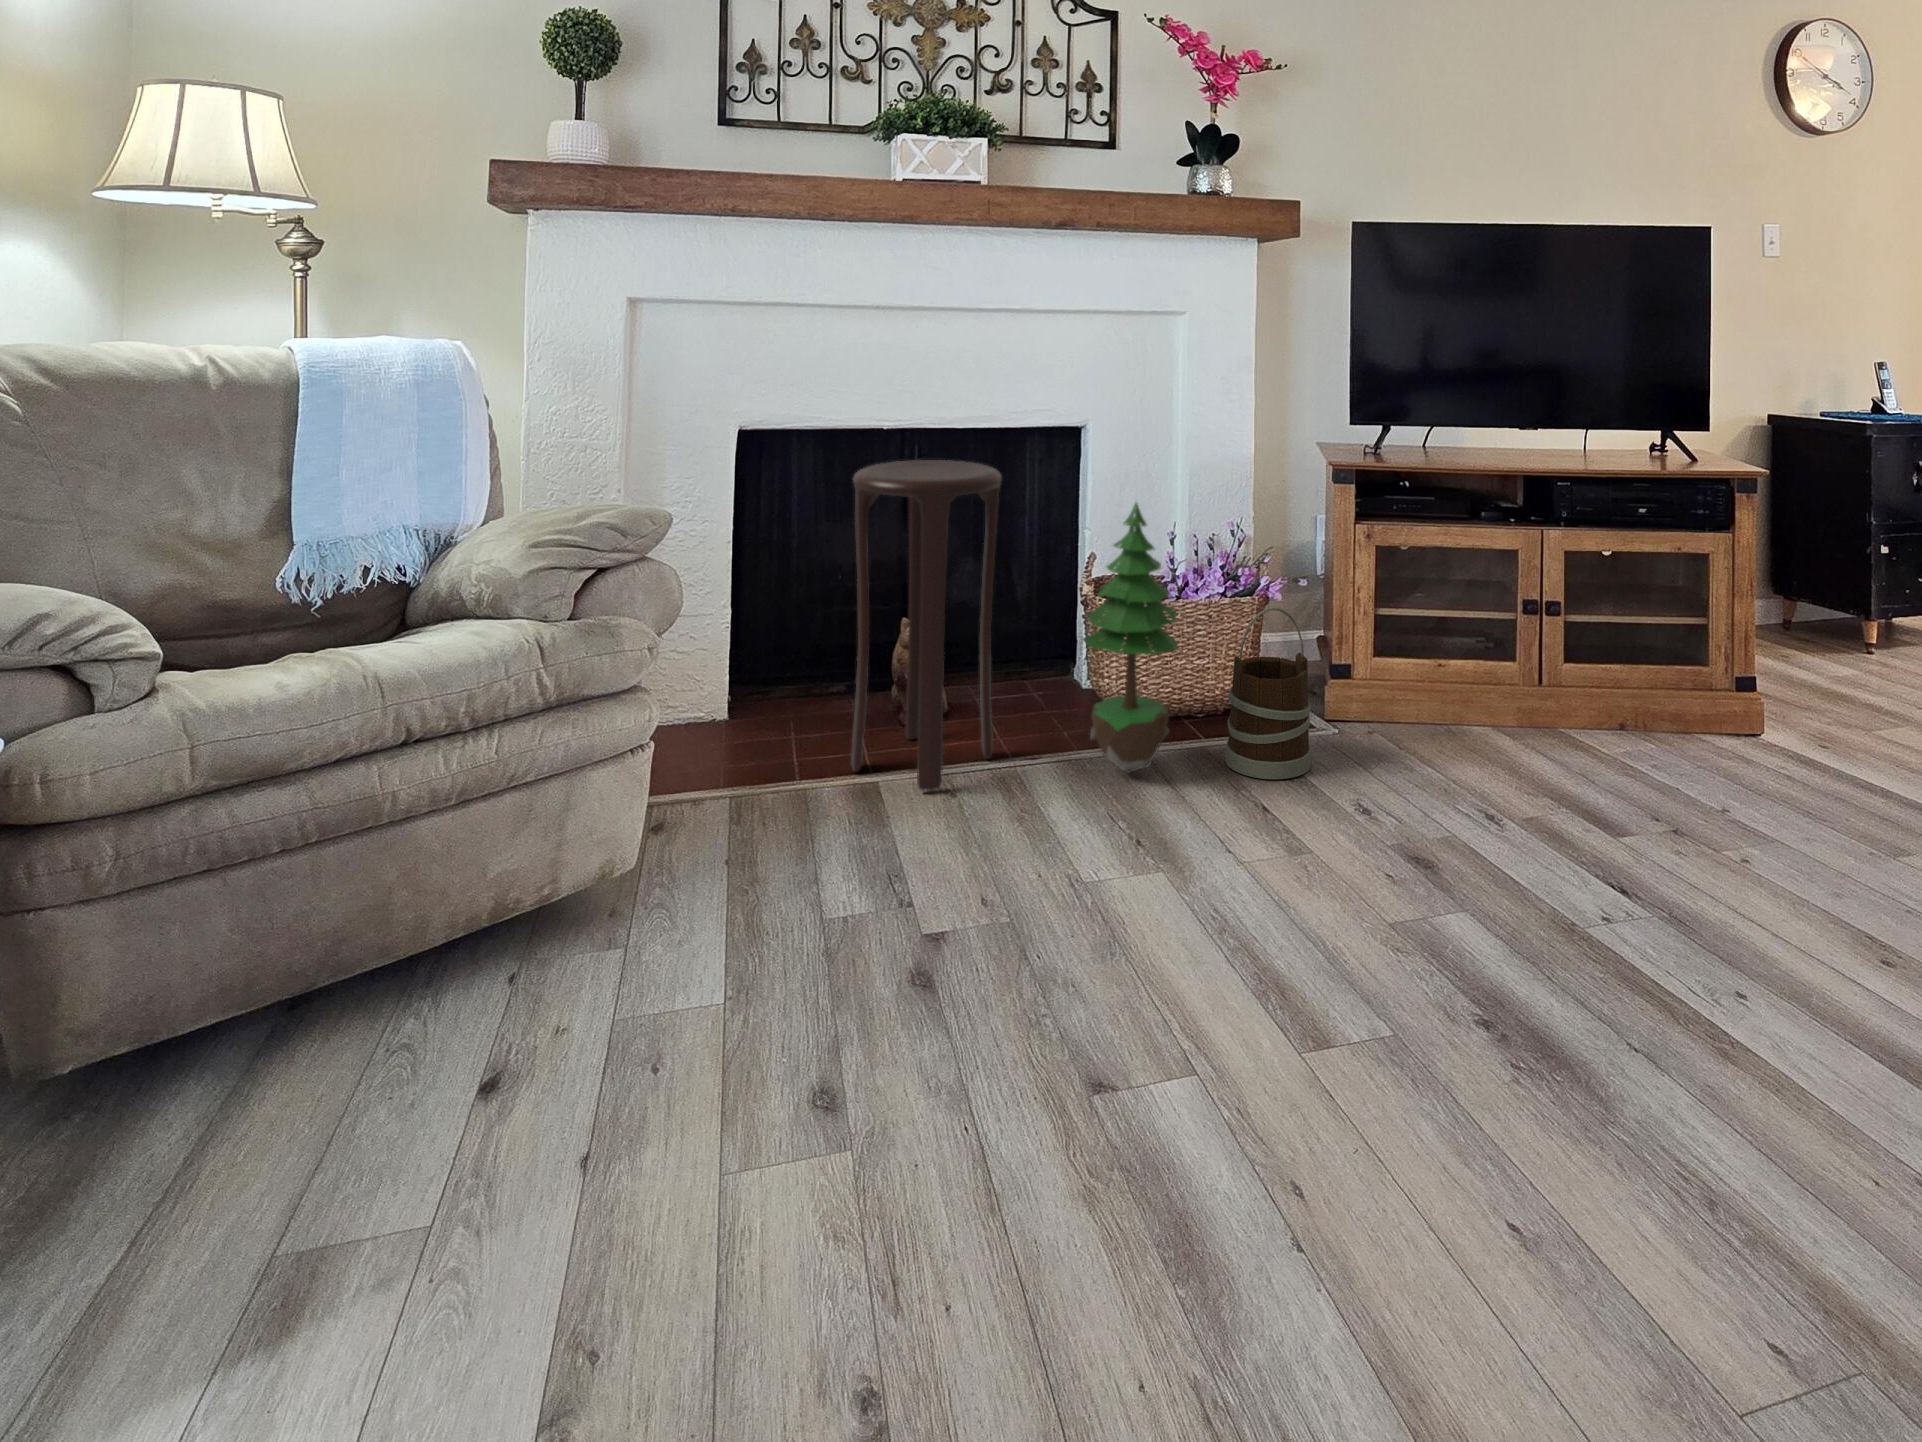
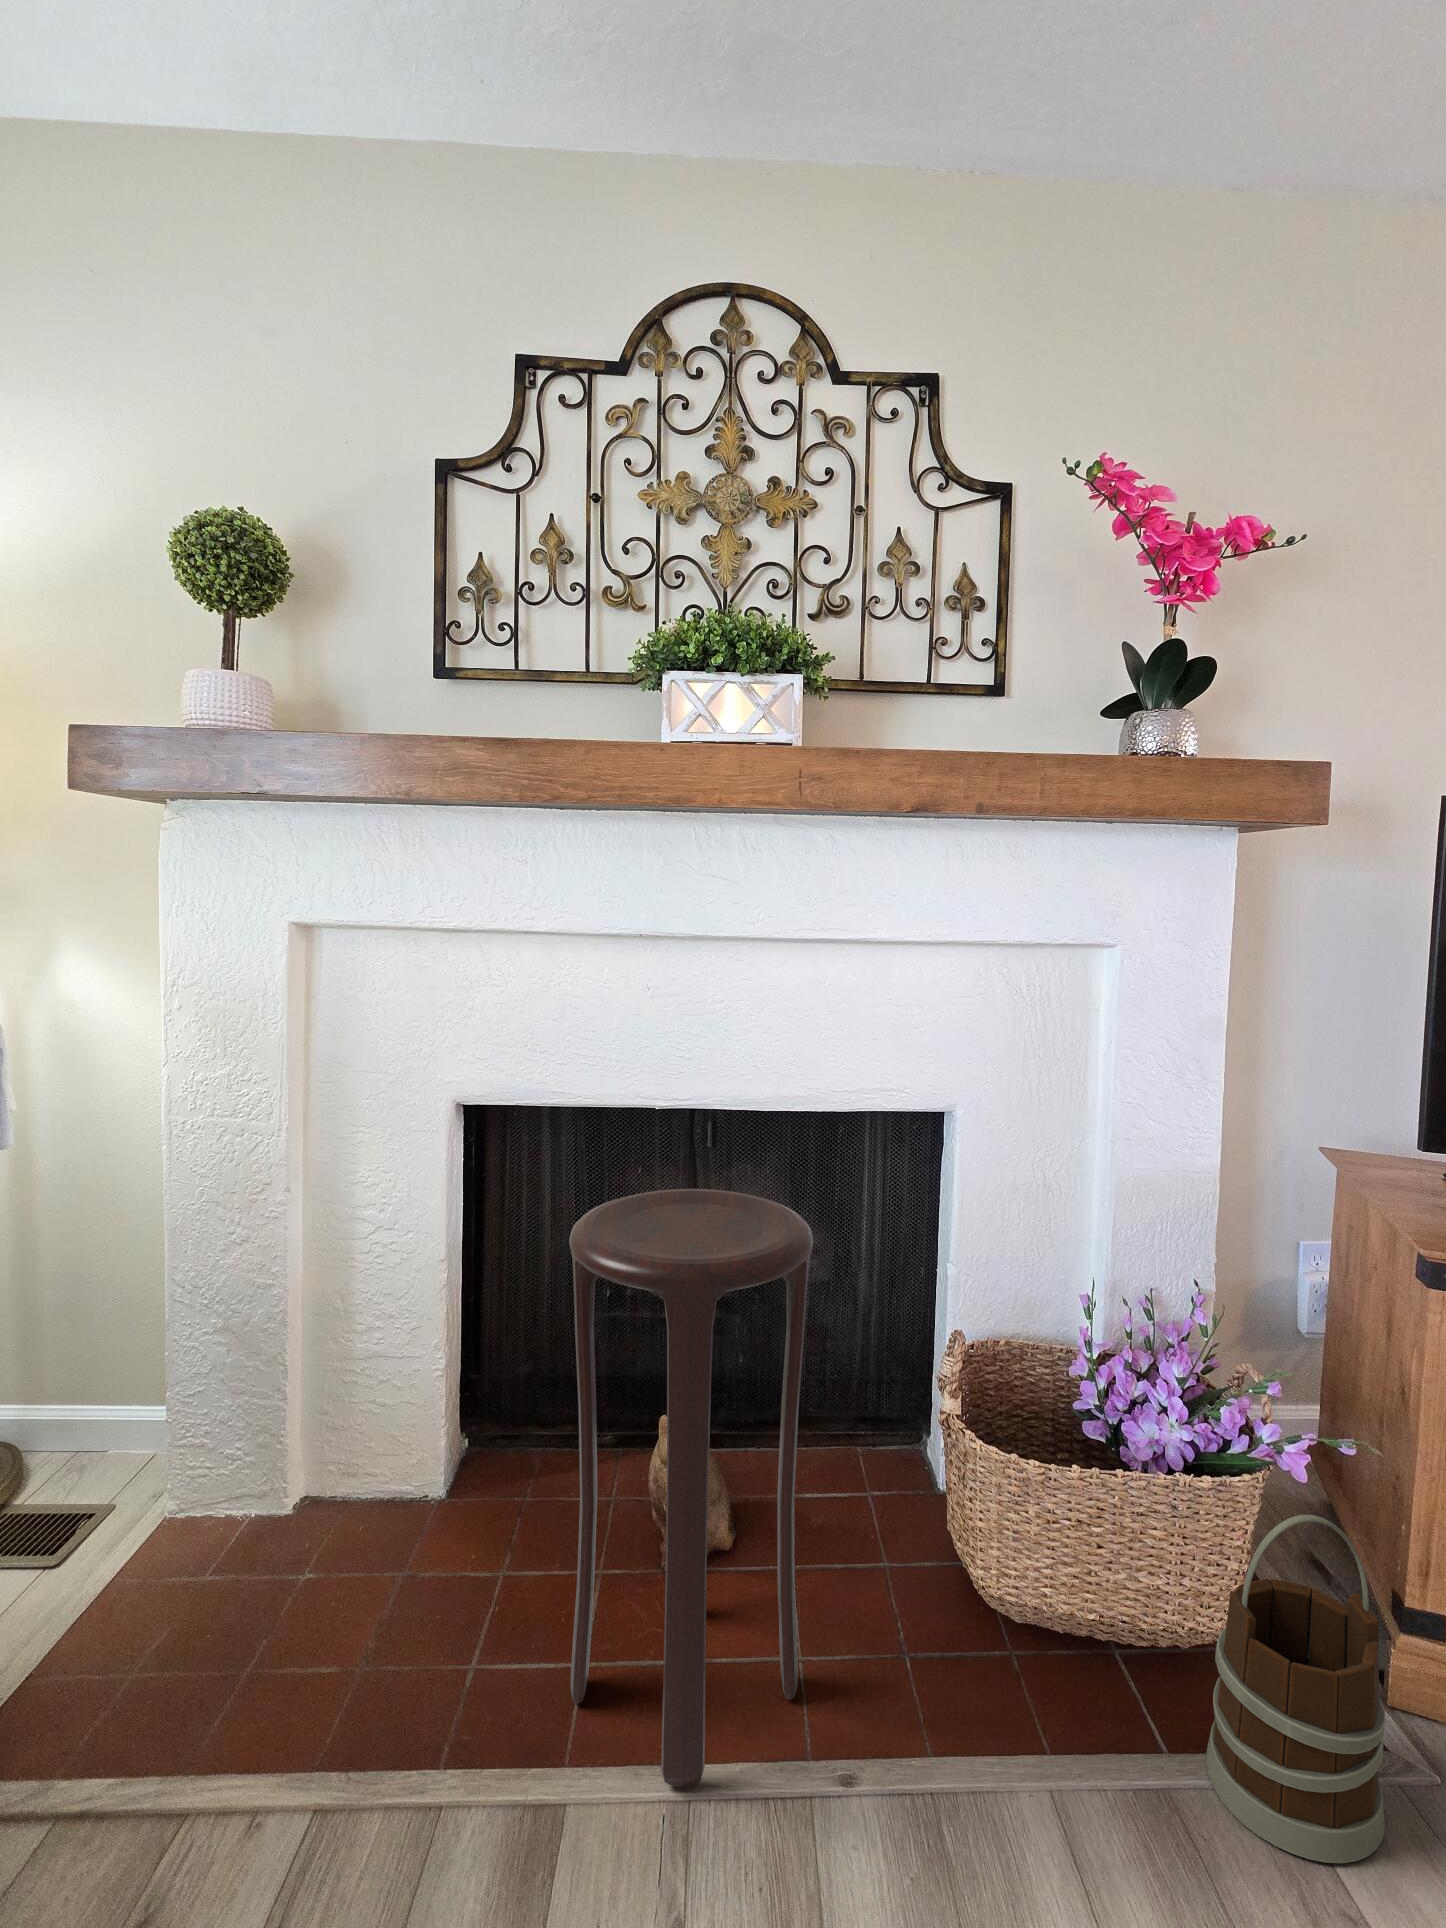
potted tree: present [1083,503,1178,773] -> none [948,1311,1131,1796]

